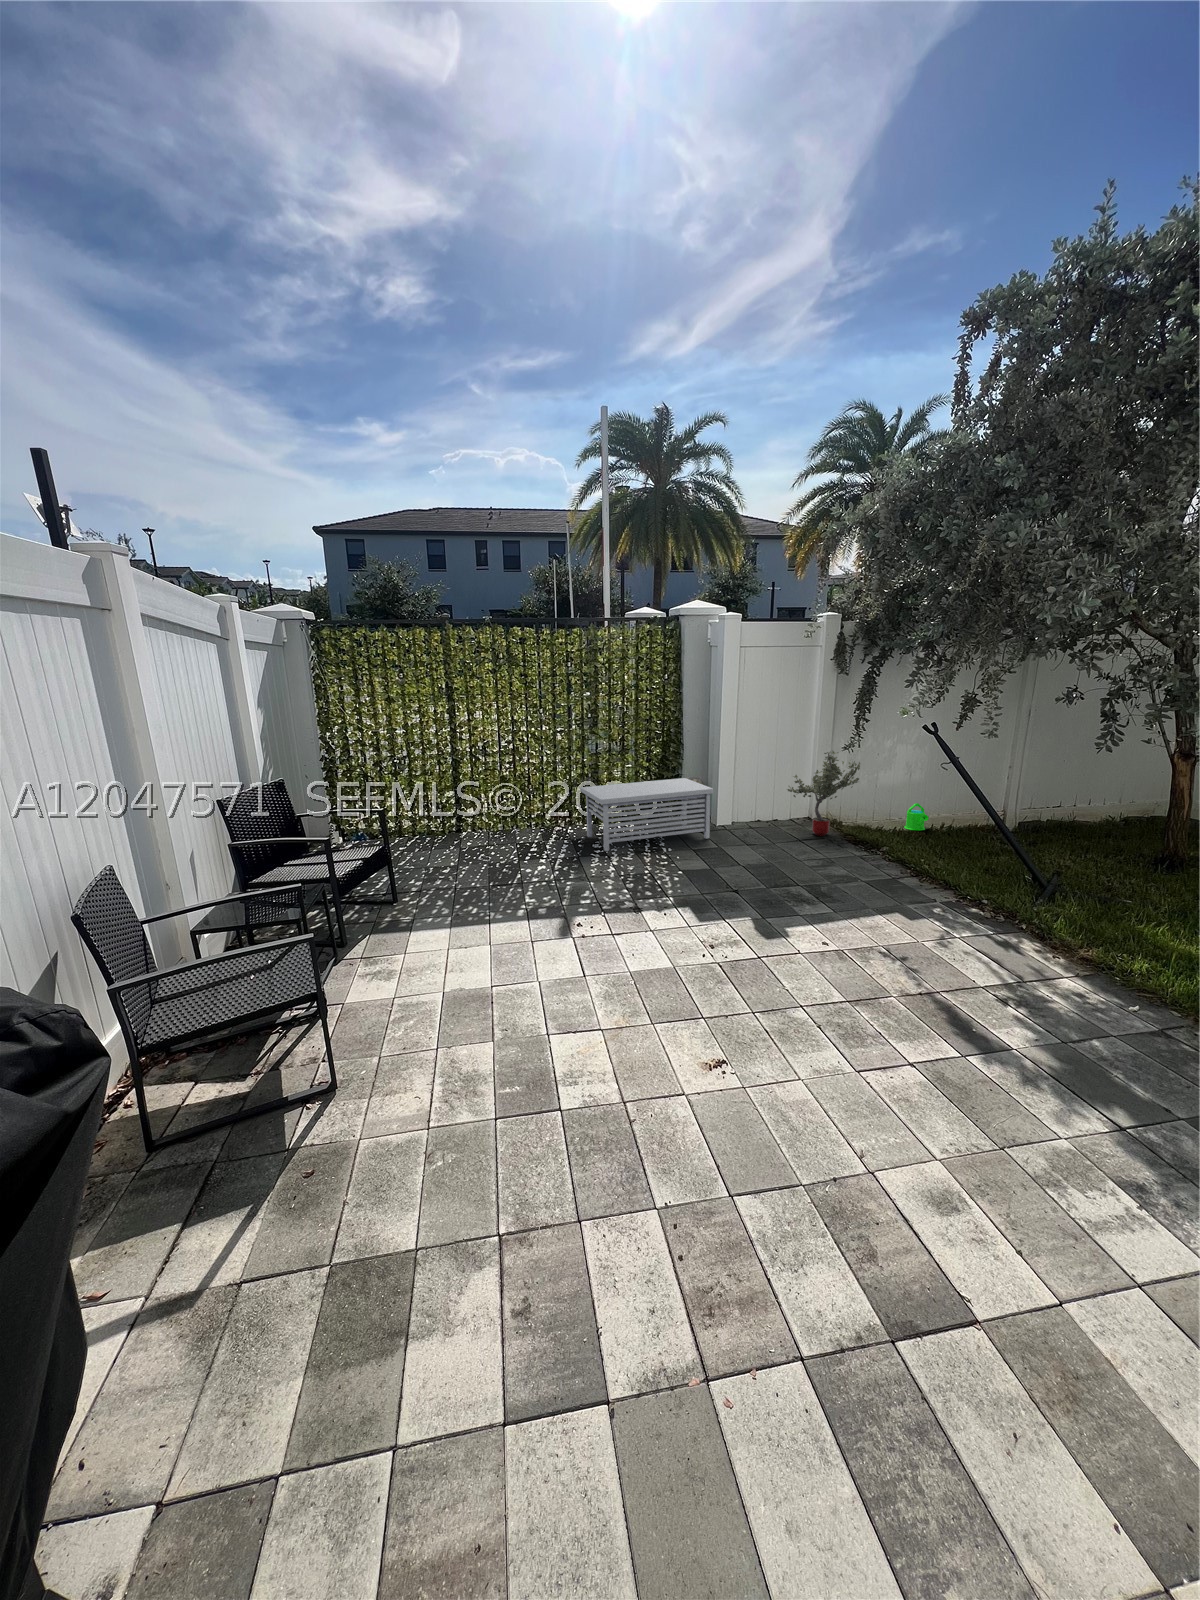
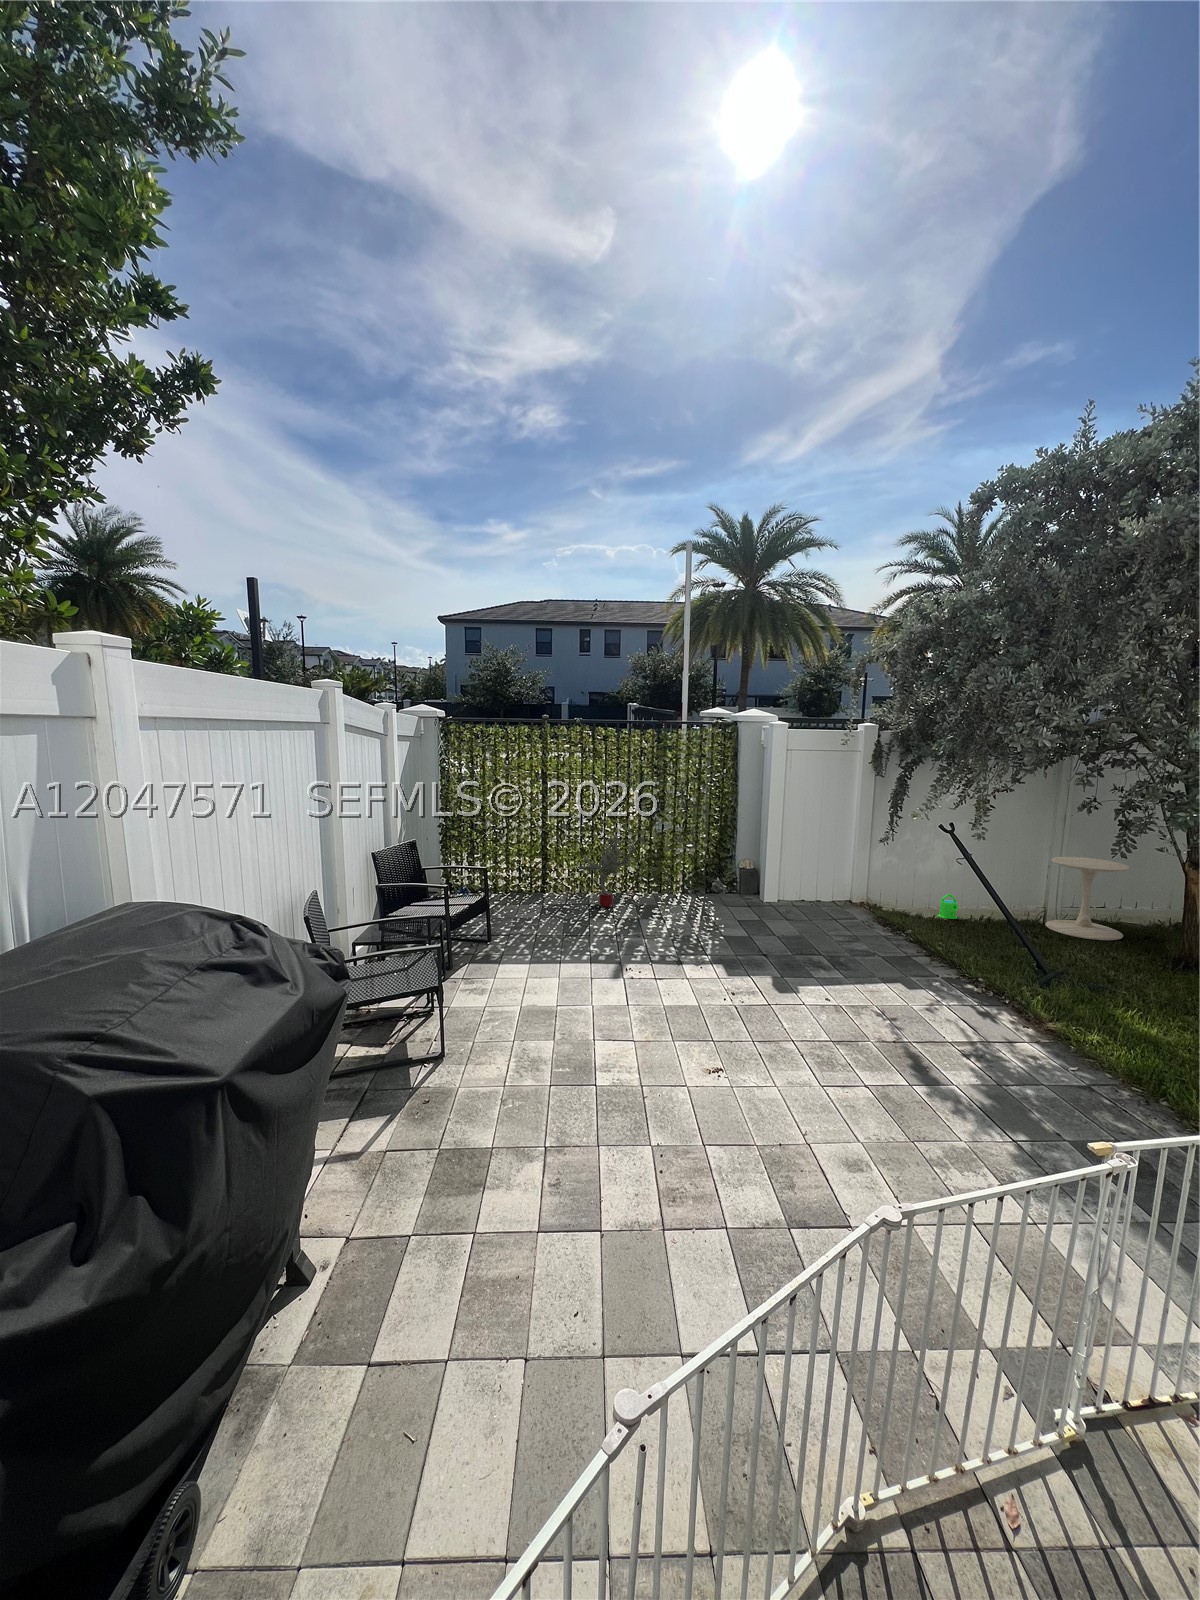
potted tree: present [787,751,860,836] -> present [577,835,636,908]
pedestal table: none [1015,755,1109,842] -> present [1045,857,1130,940]
storage bench: present [581,778,713,851] -> none [646,858,760,916]

